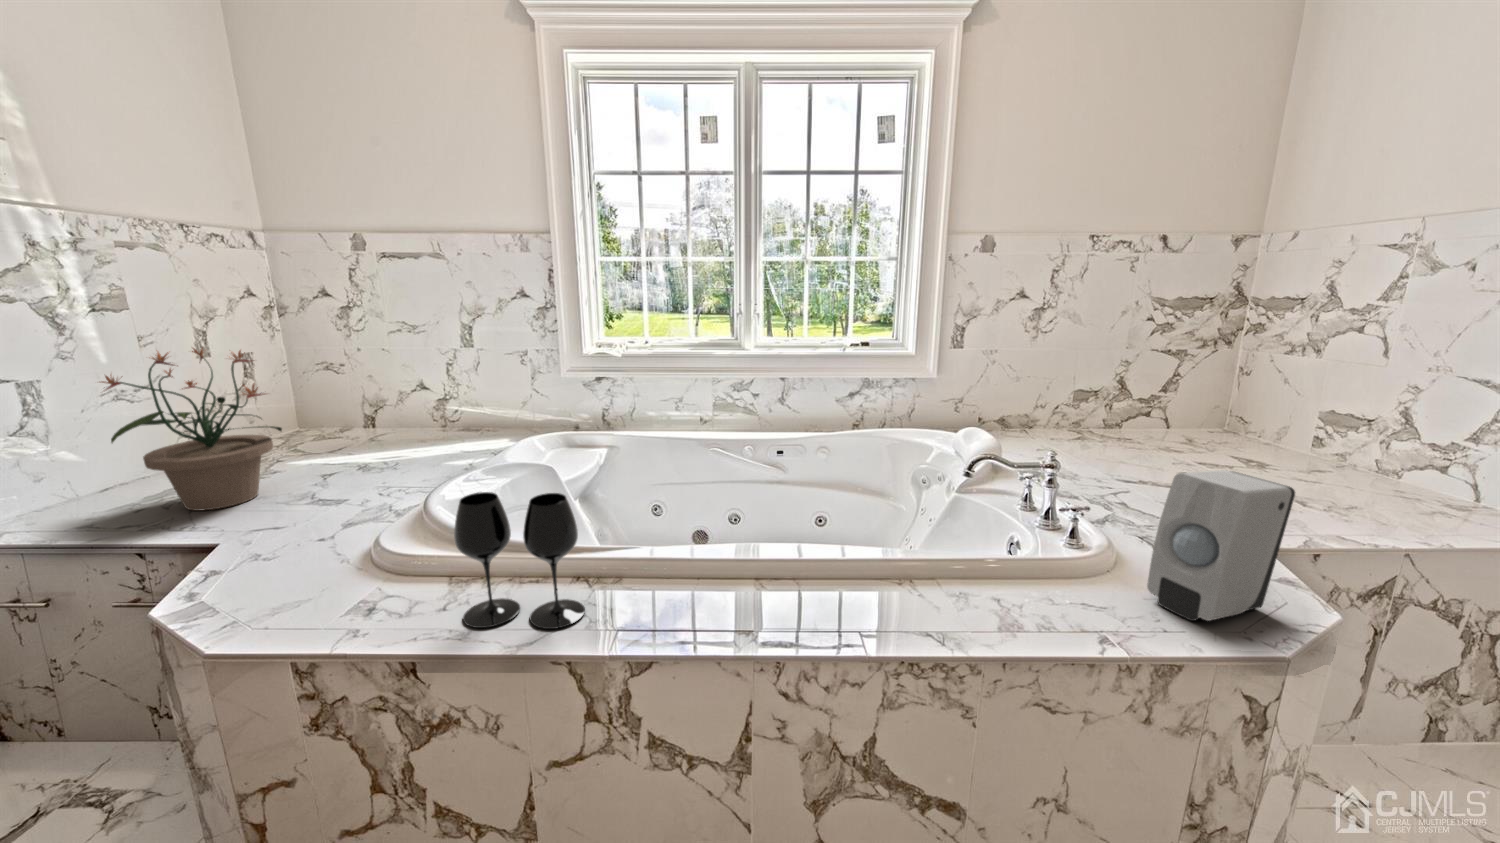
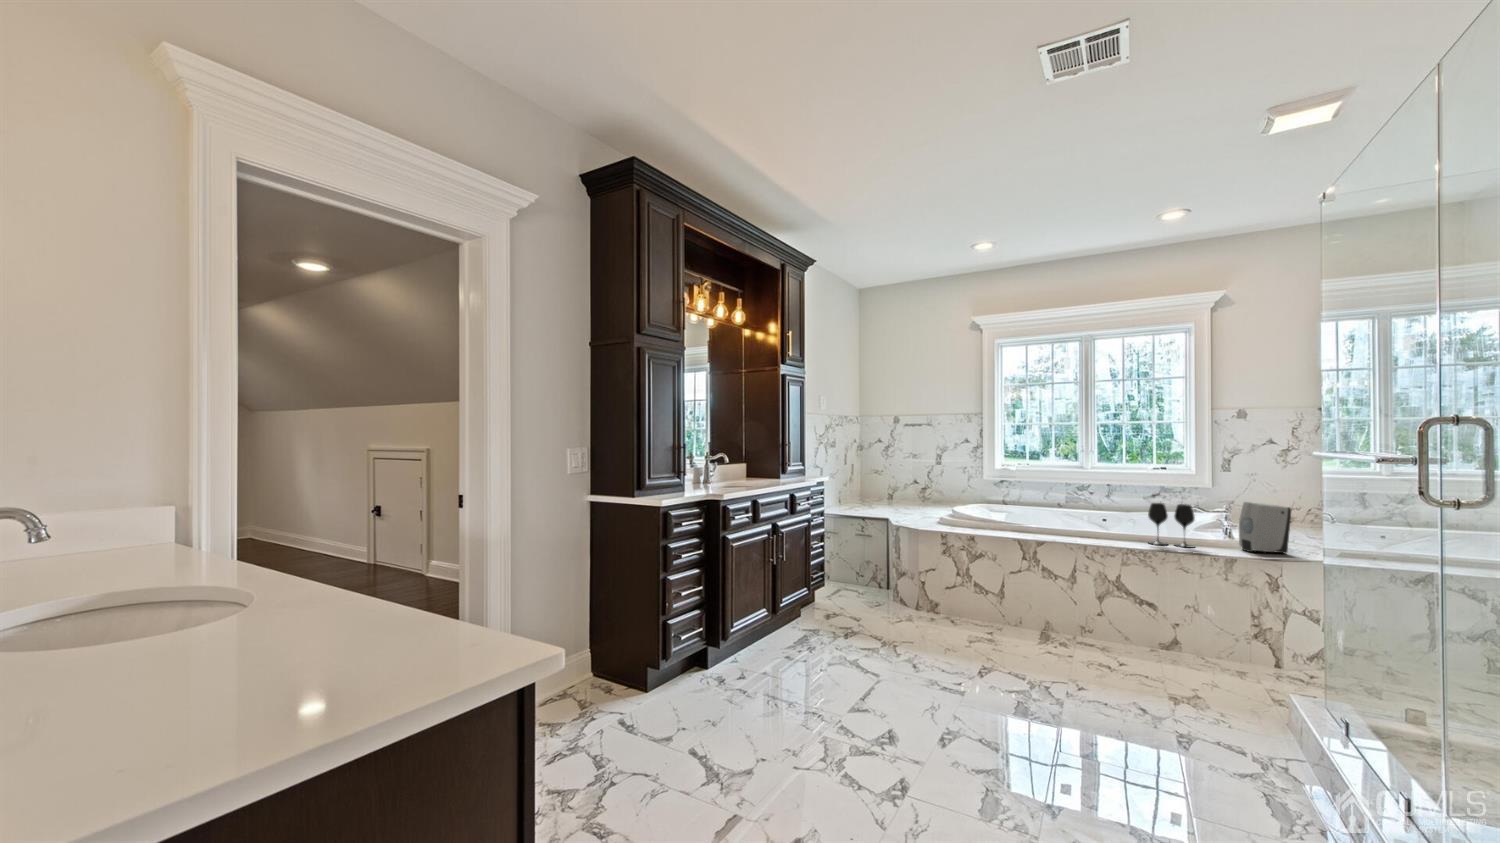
potted plant: present [102,348,282,511] -> none [847,457,894,510]
wine glass: present [454,492,585,629] -> present [1148,503,1195,547]

